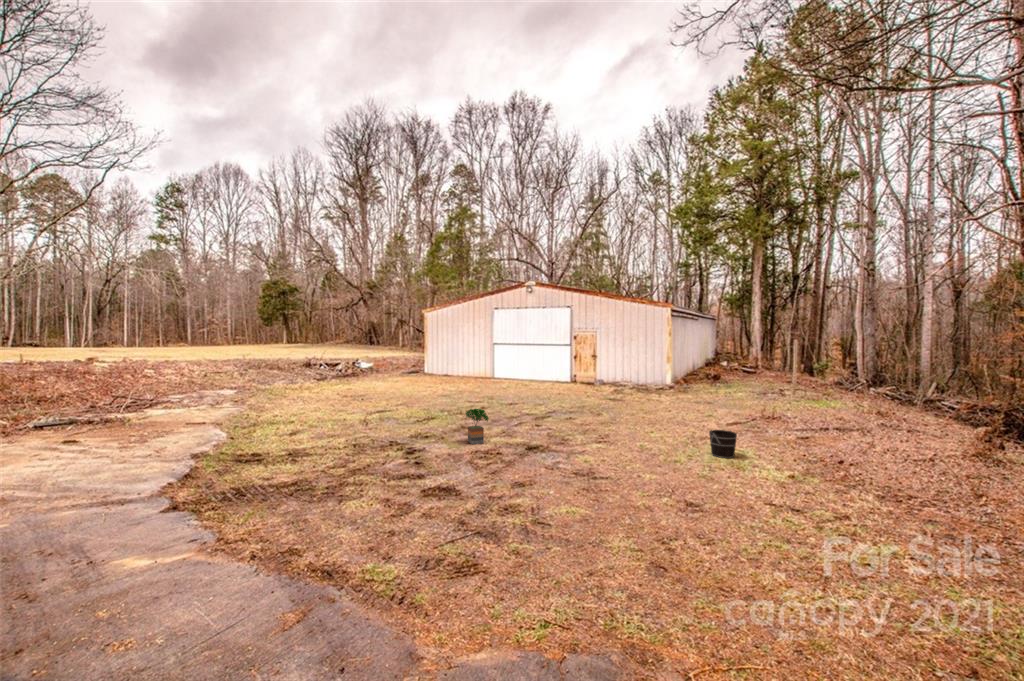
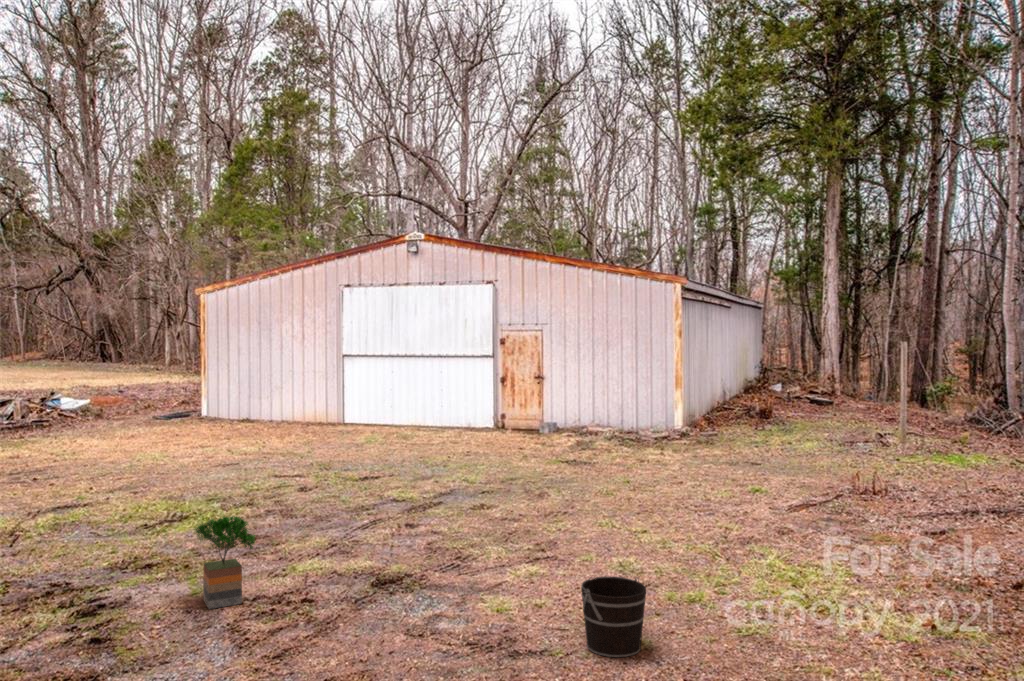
bucket: present [709,430,737,458] -> present [581,577,646,657]

